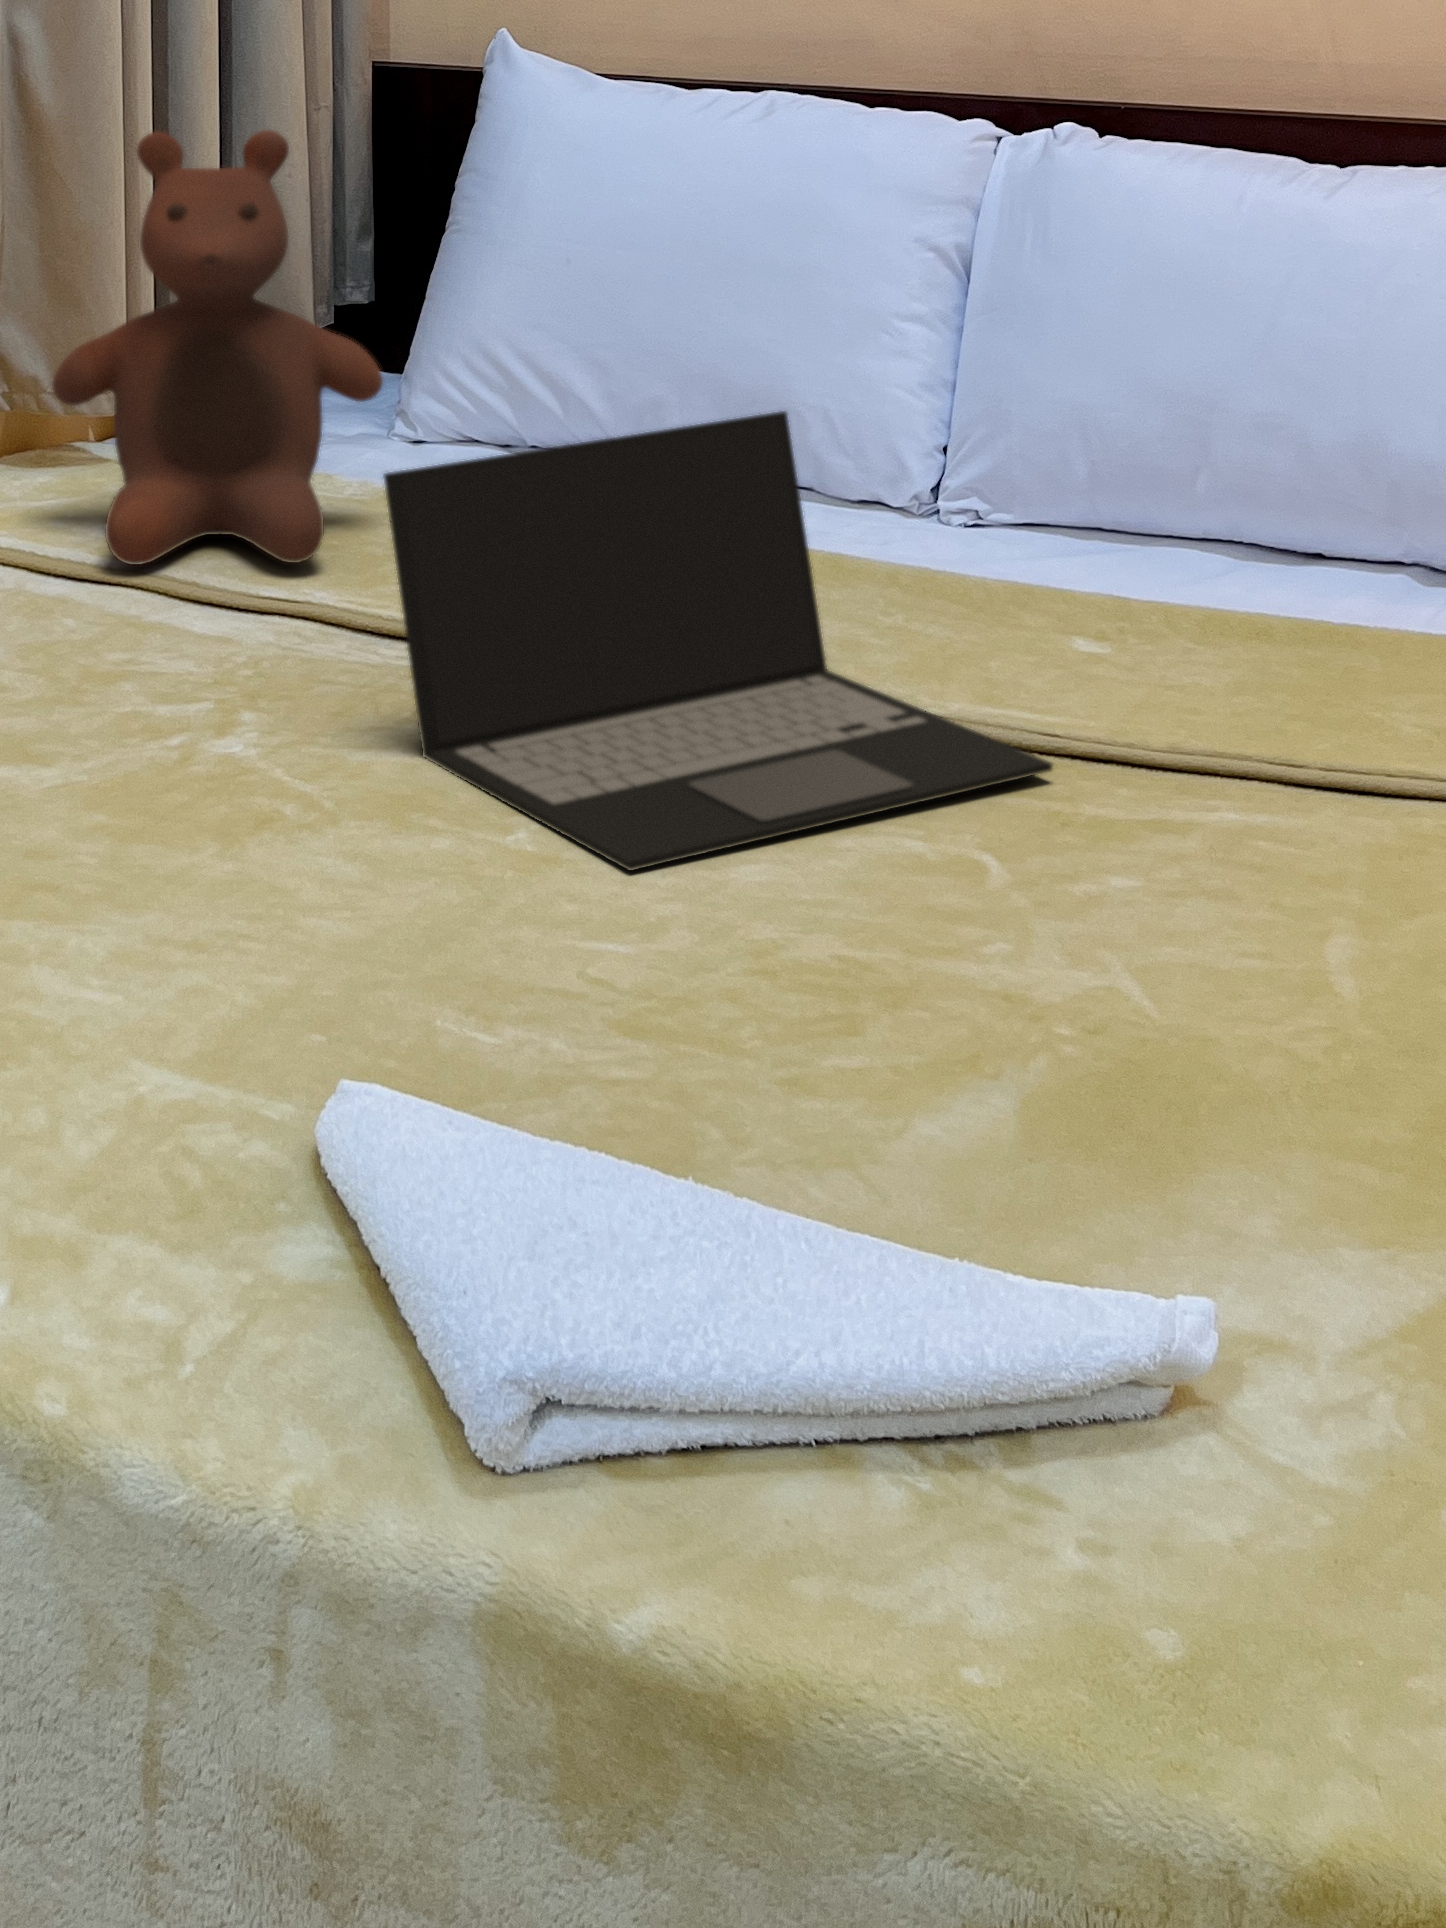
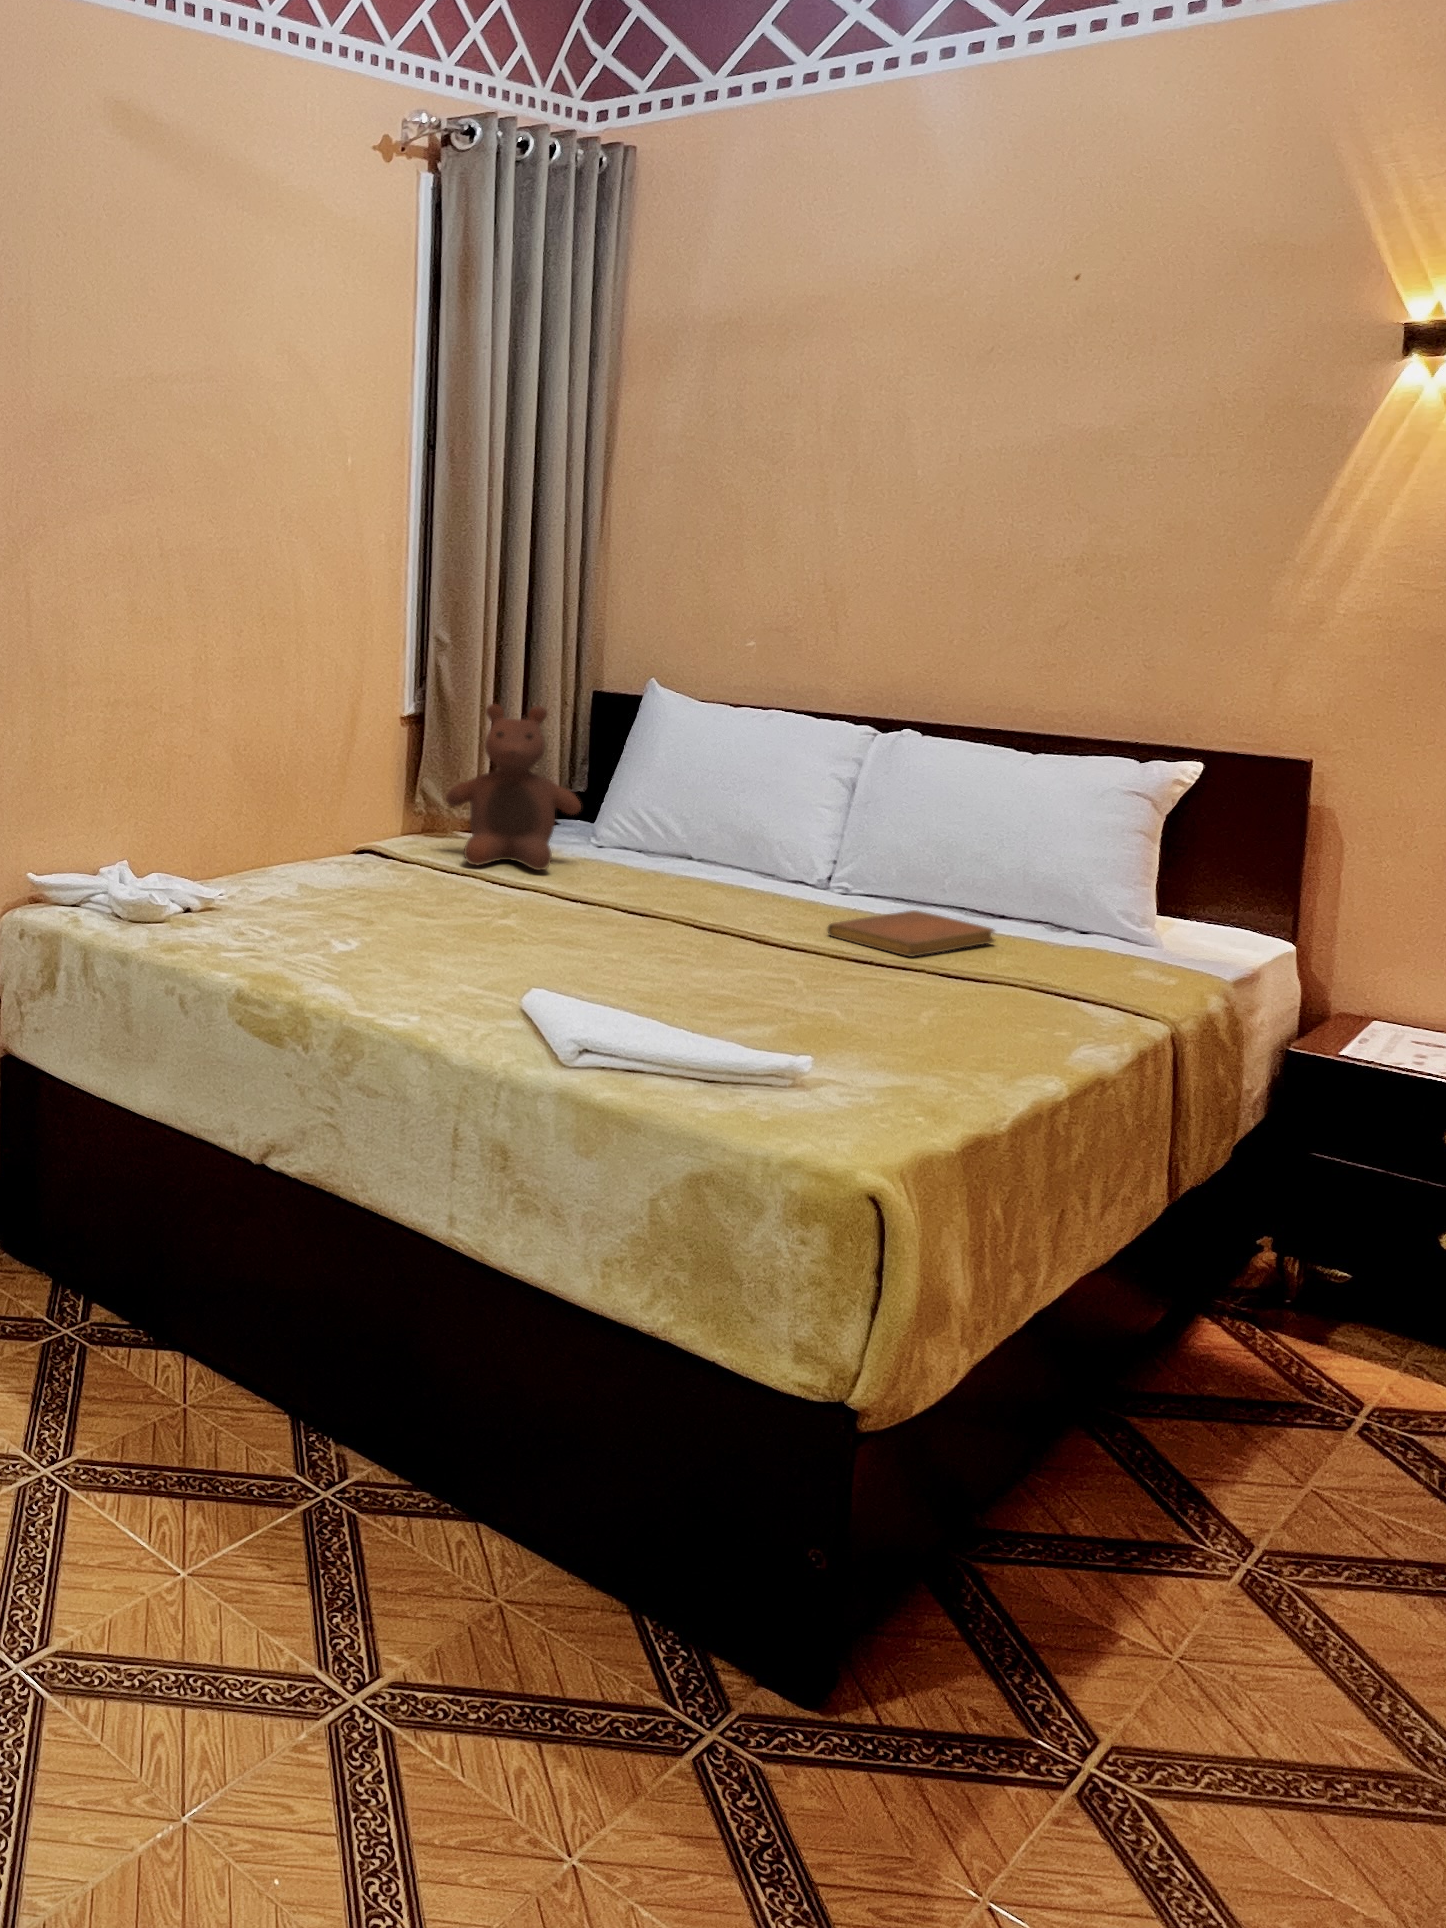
laptop: present [384,411,1053,870] -> none [571,819,834,961]
notebook: none [1008,591,1368,744] -> present [828,910,994,956]

